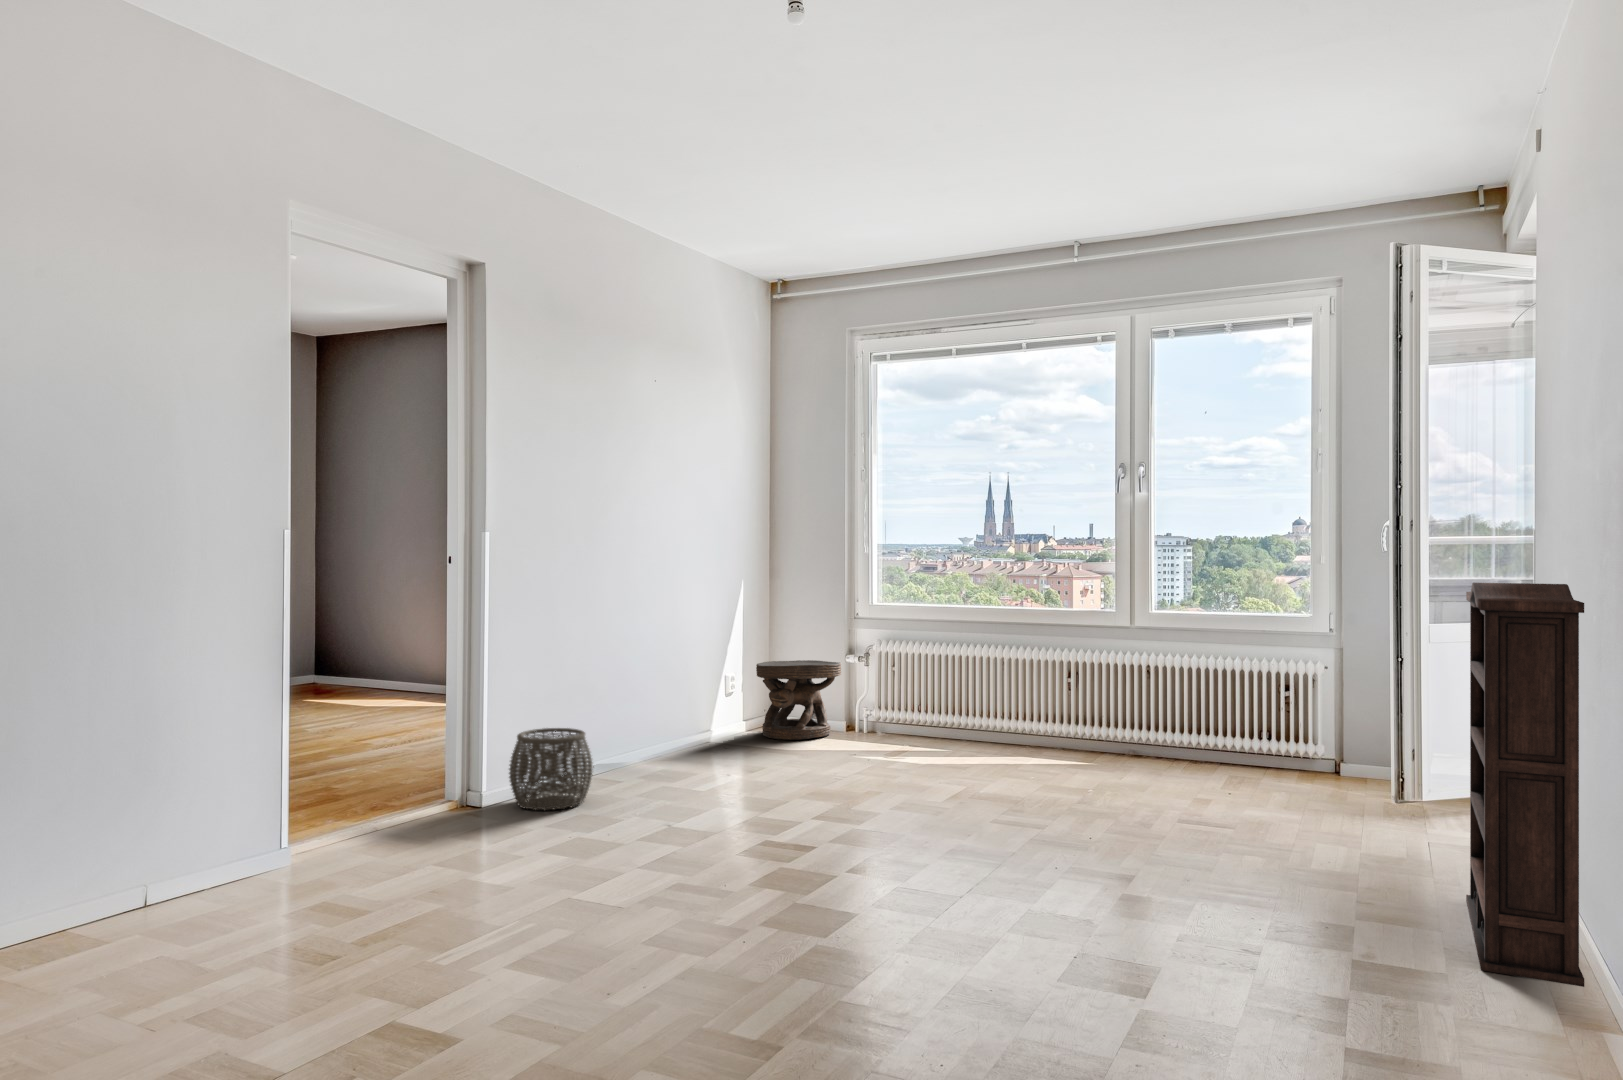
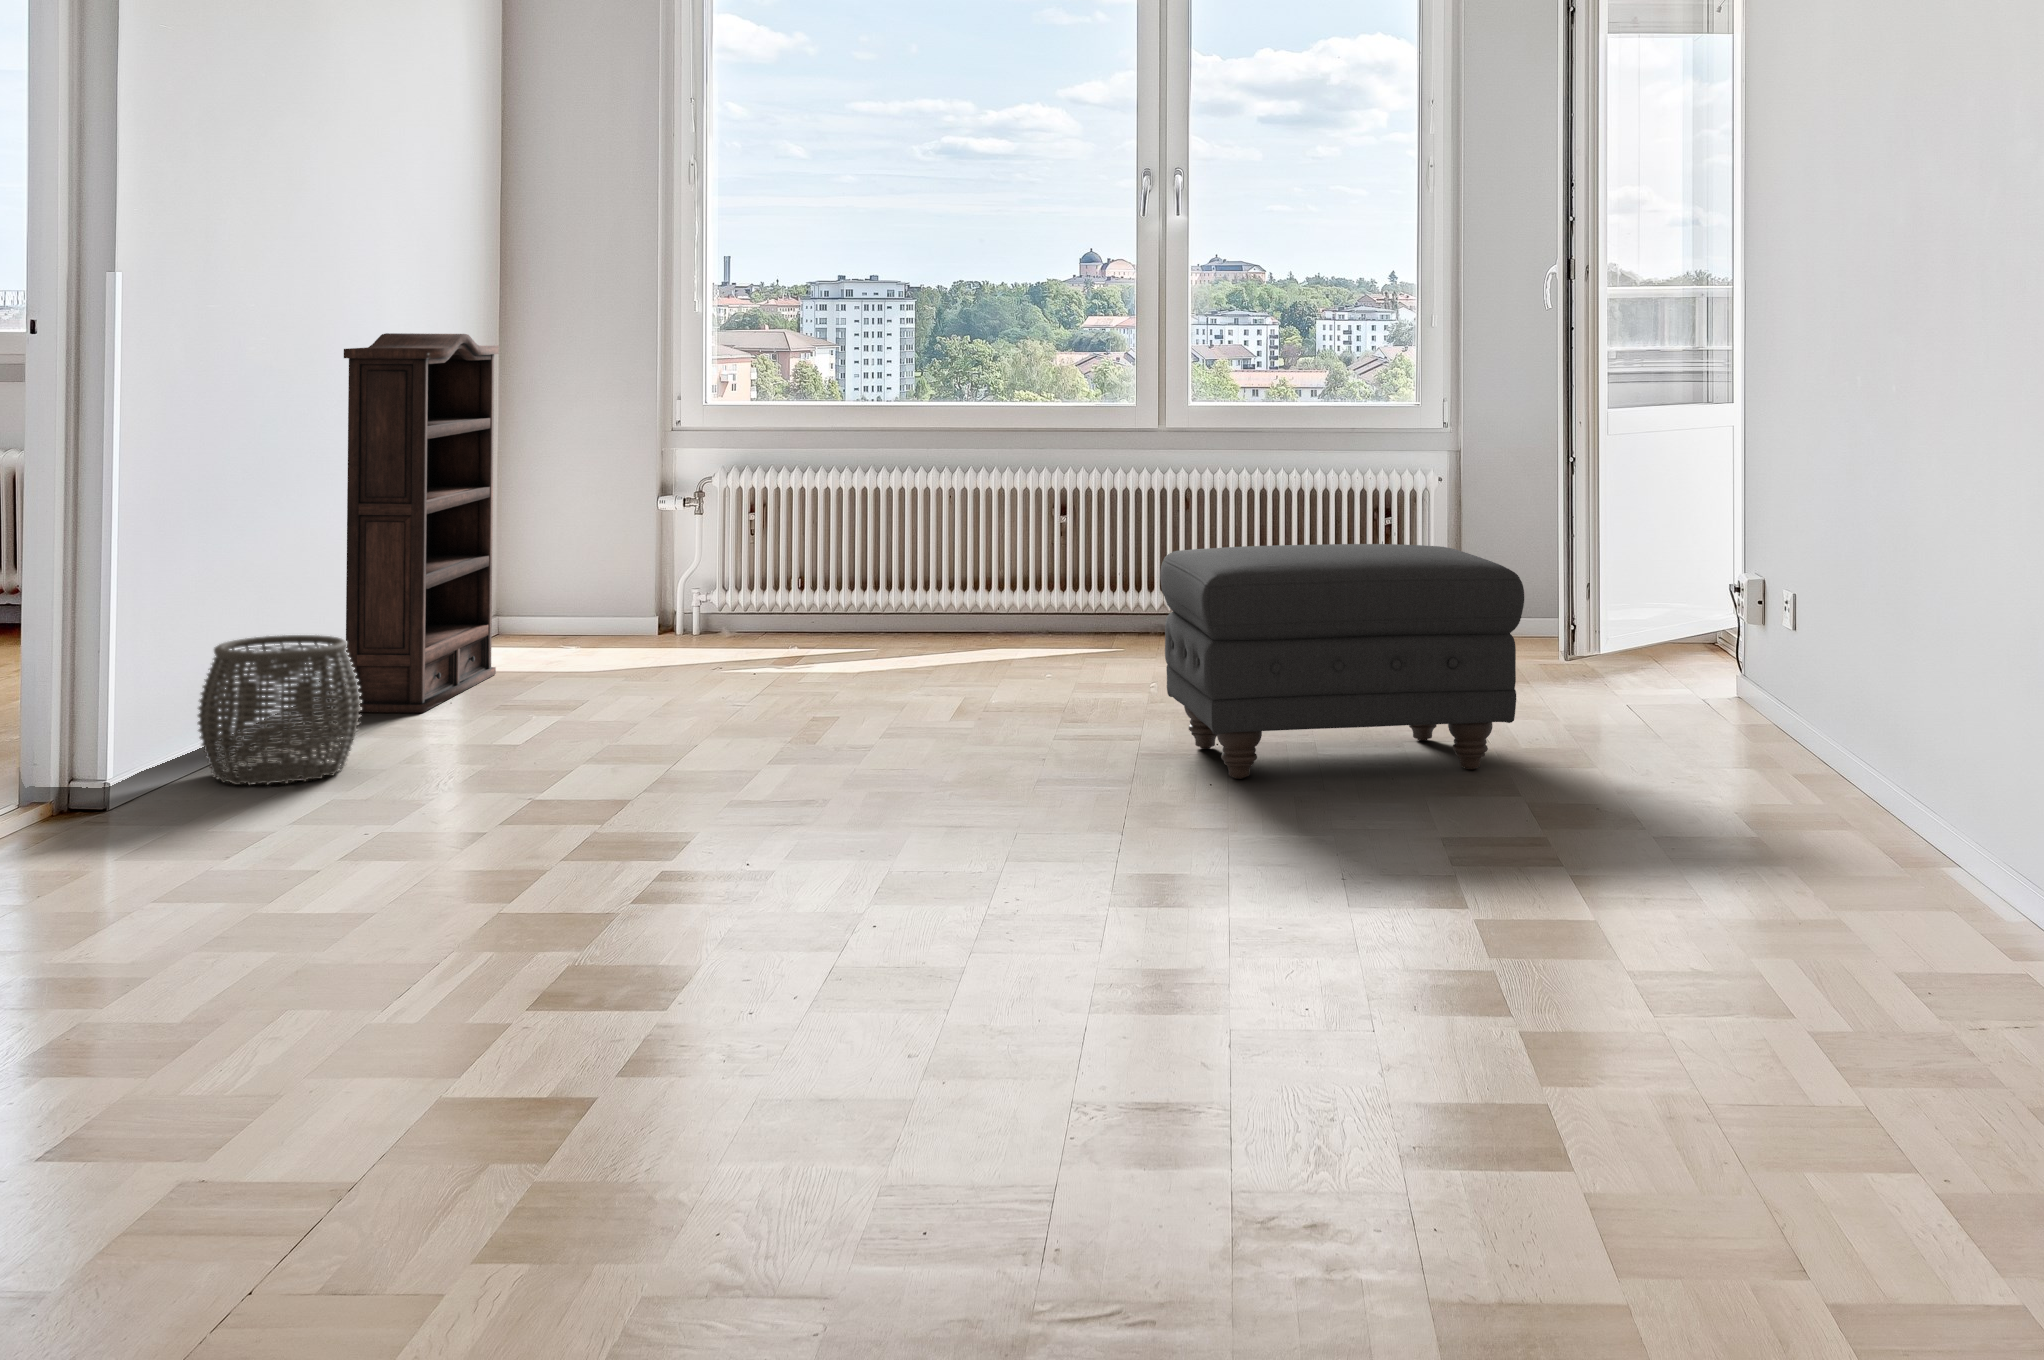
bookshelf: present [1466,583,1584,987] -> present [344,333,499,713]
side table: present [756,660,841,740] -> none [501,510,658,654]
ottoman: none [1036,713,1288,892] -> present [1160,544,1524,779]

